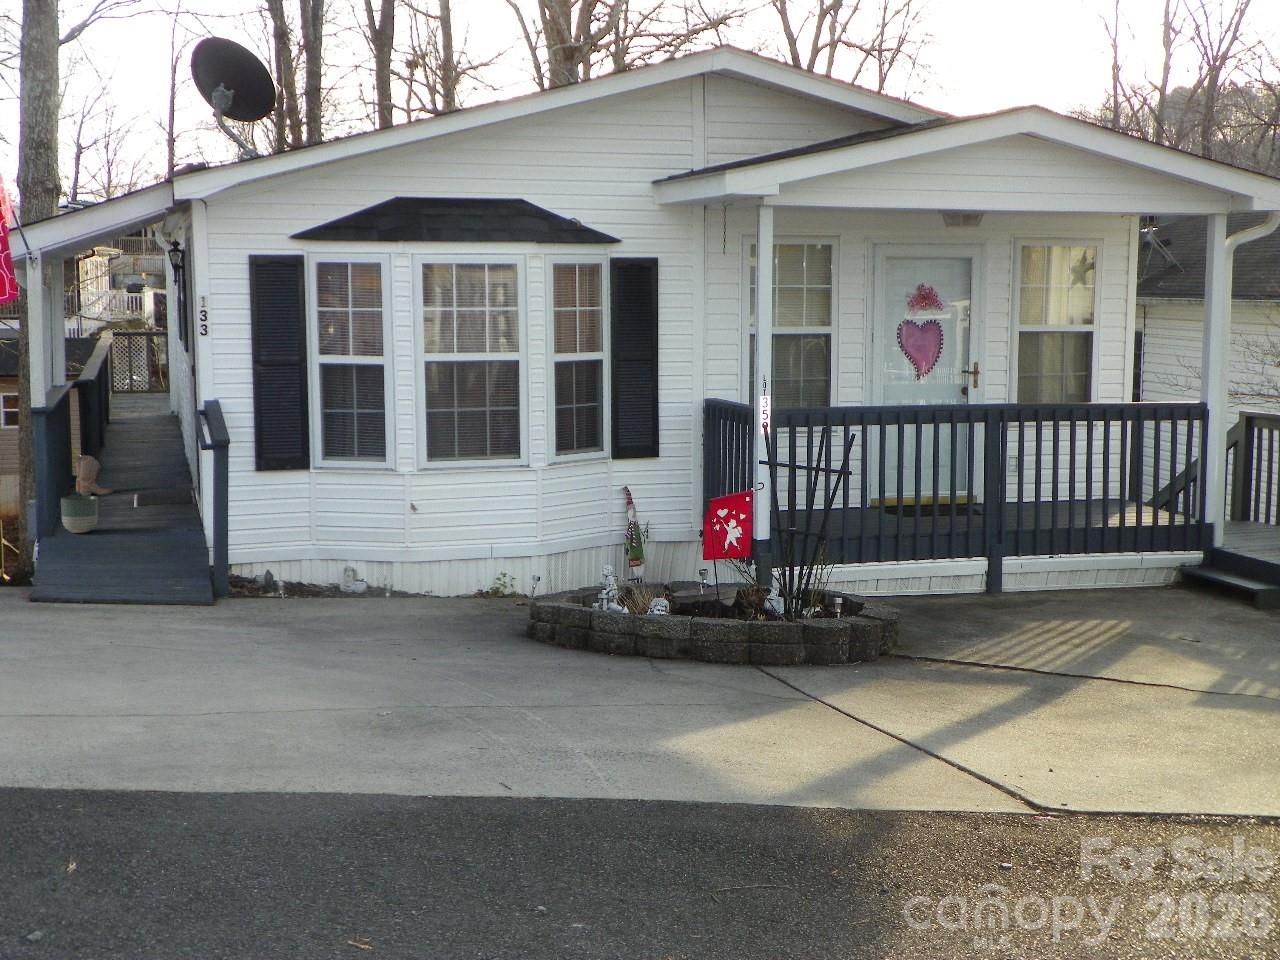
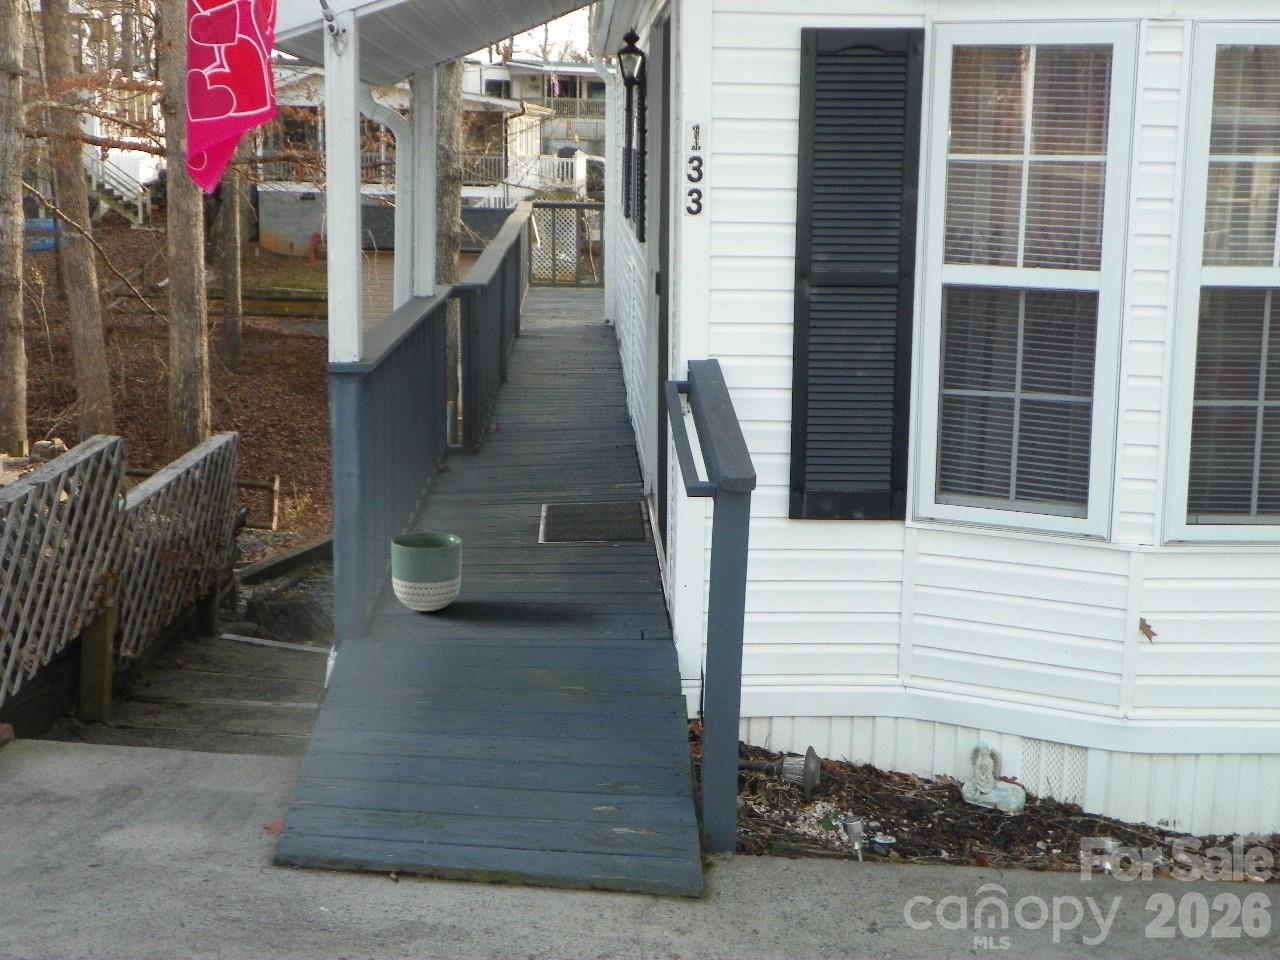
boots: present [76,455,113,495] -> none [443,421,505,493]

